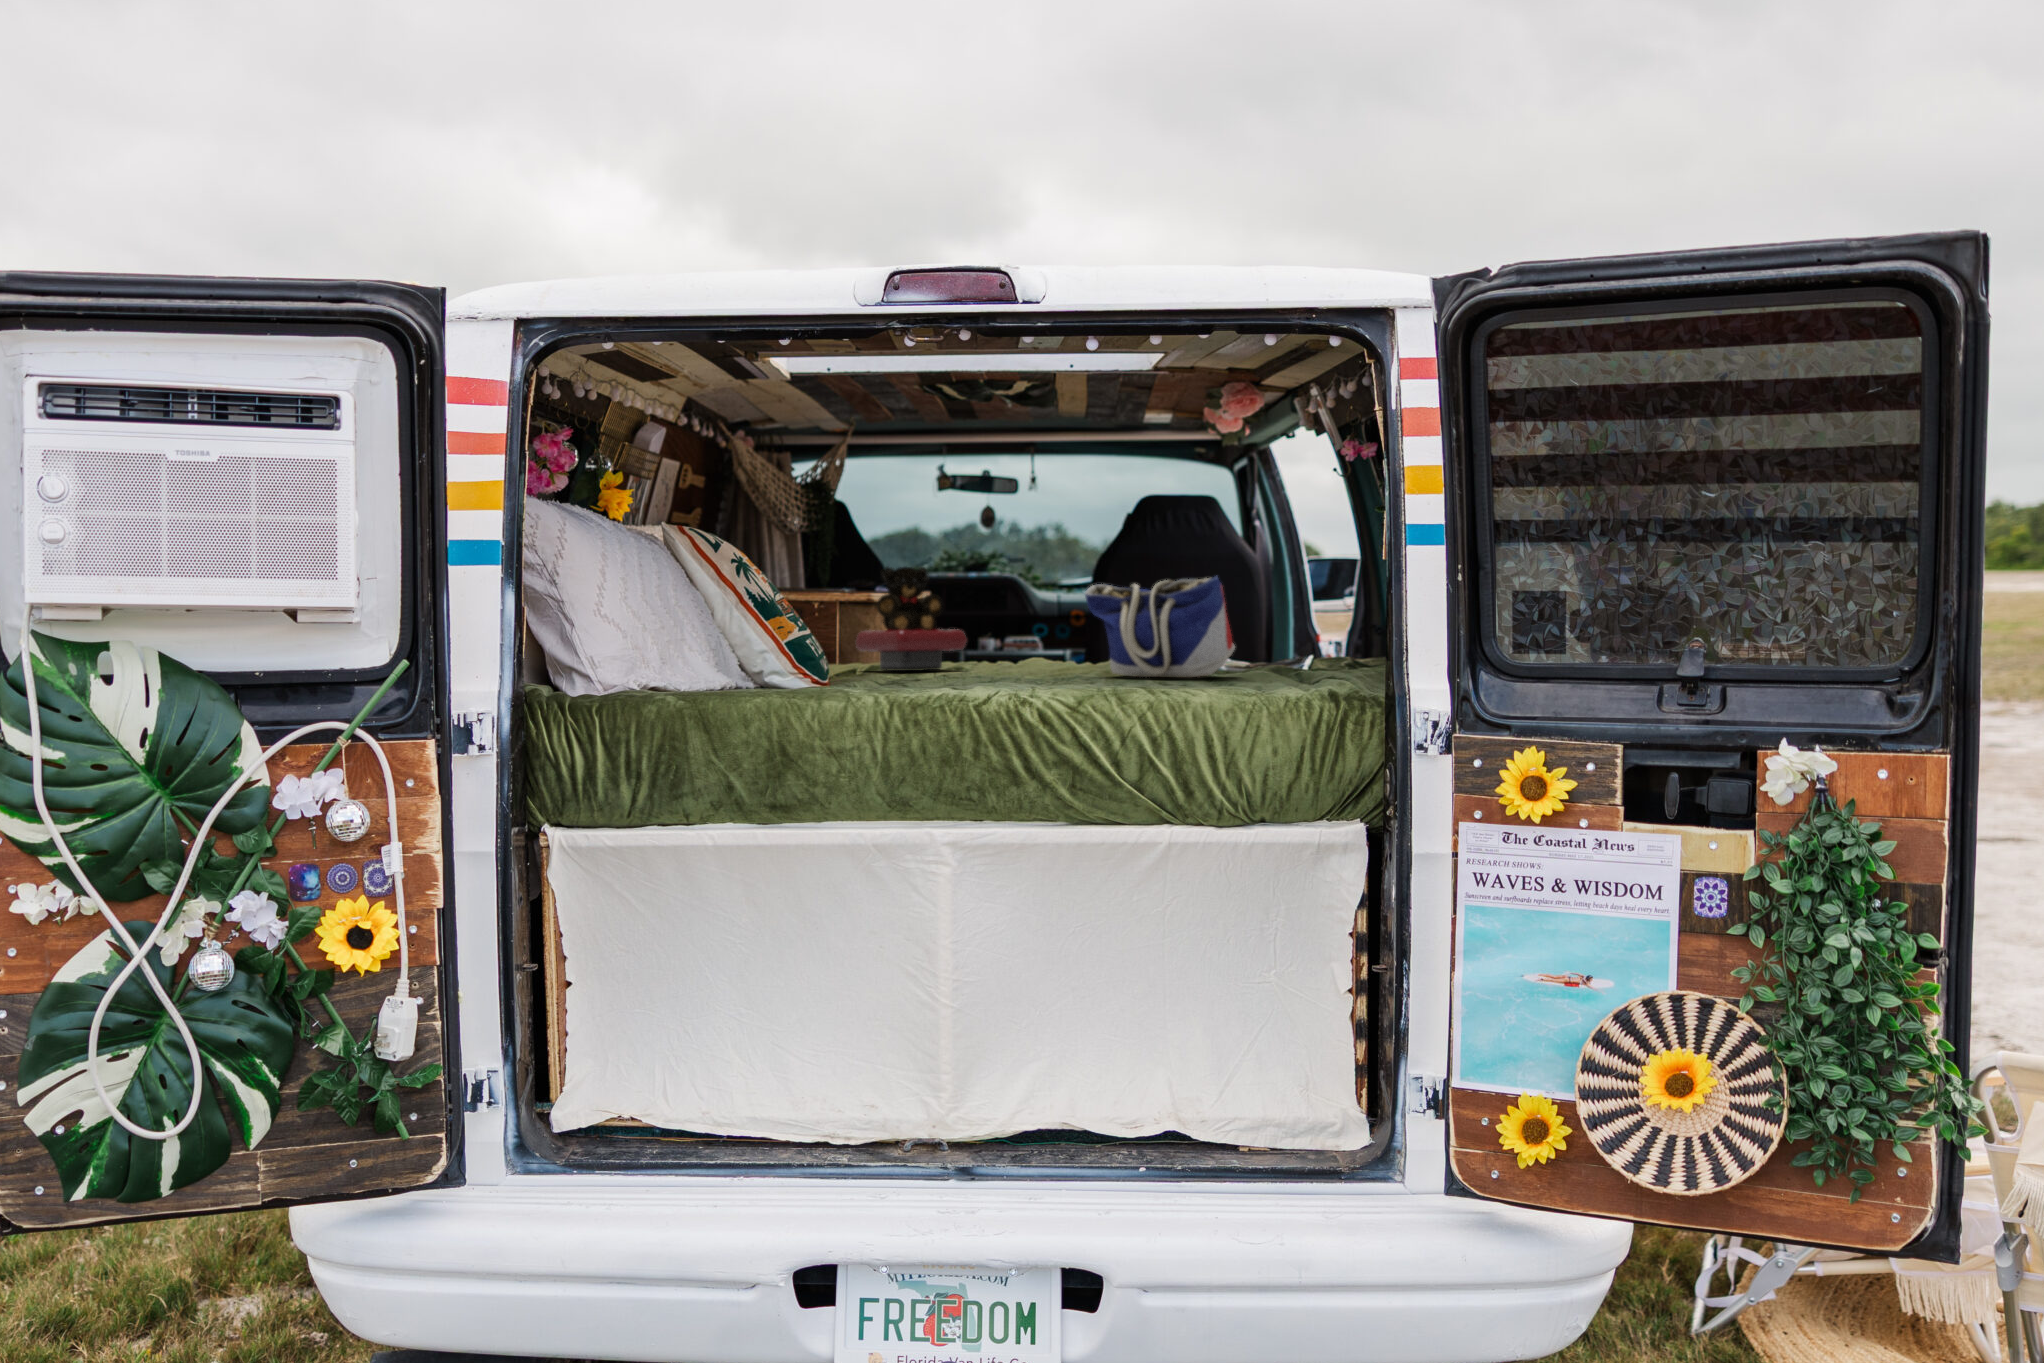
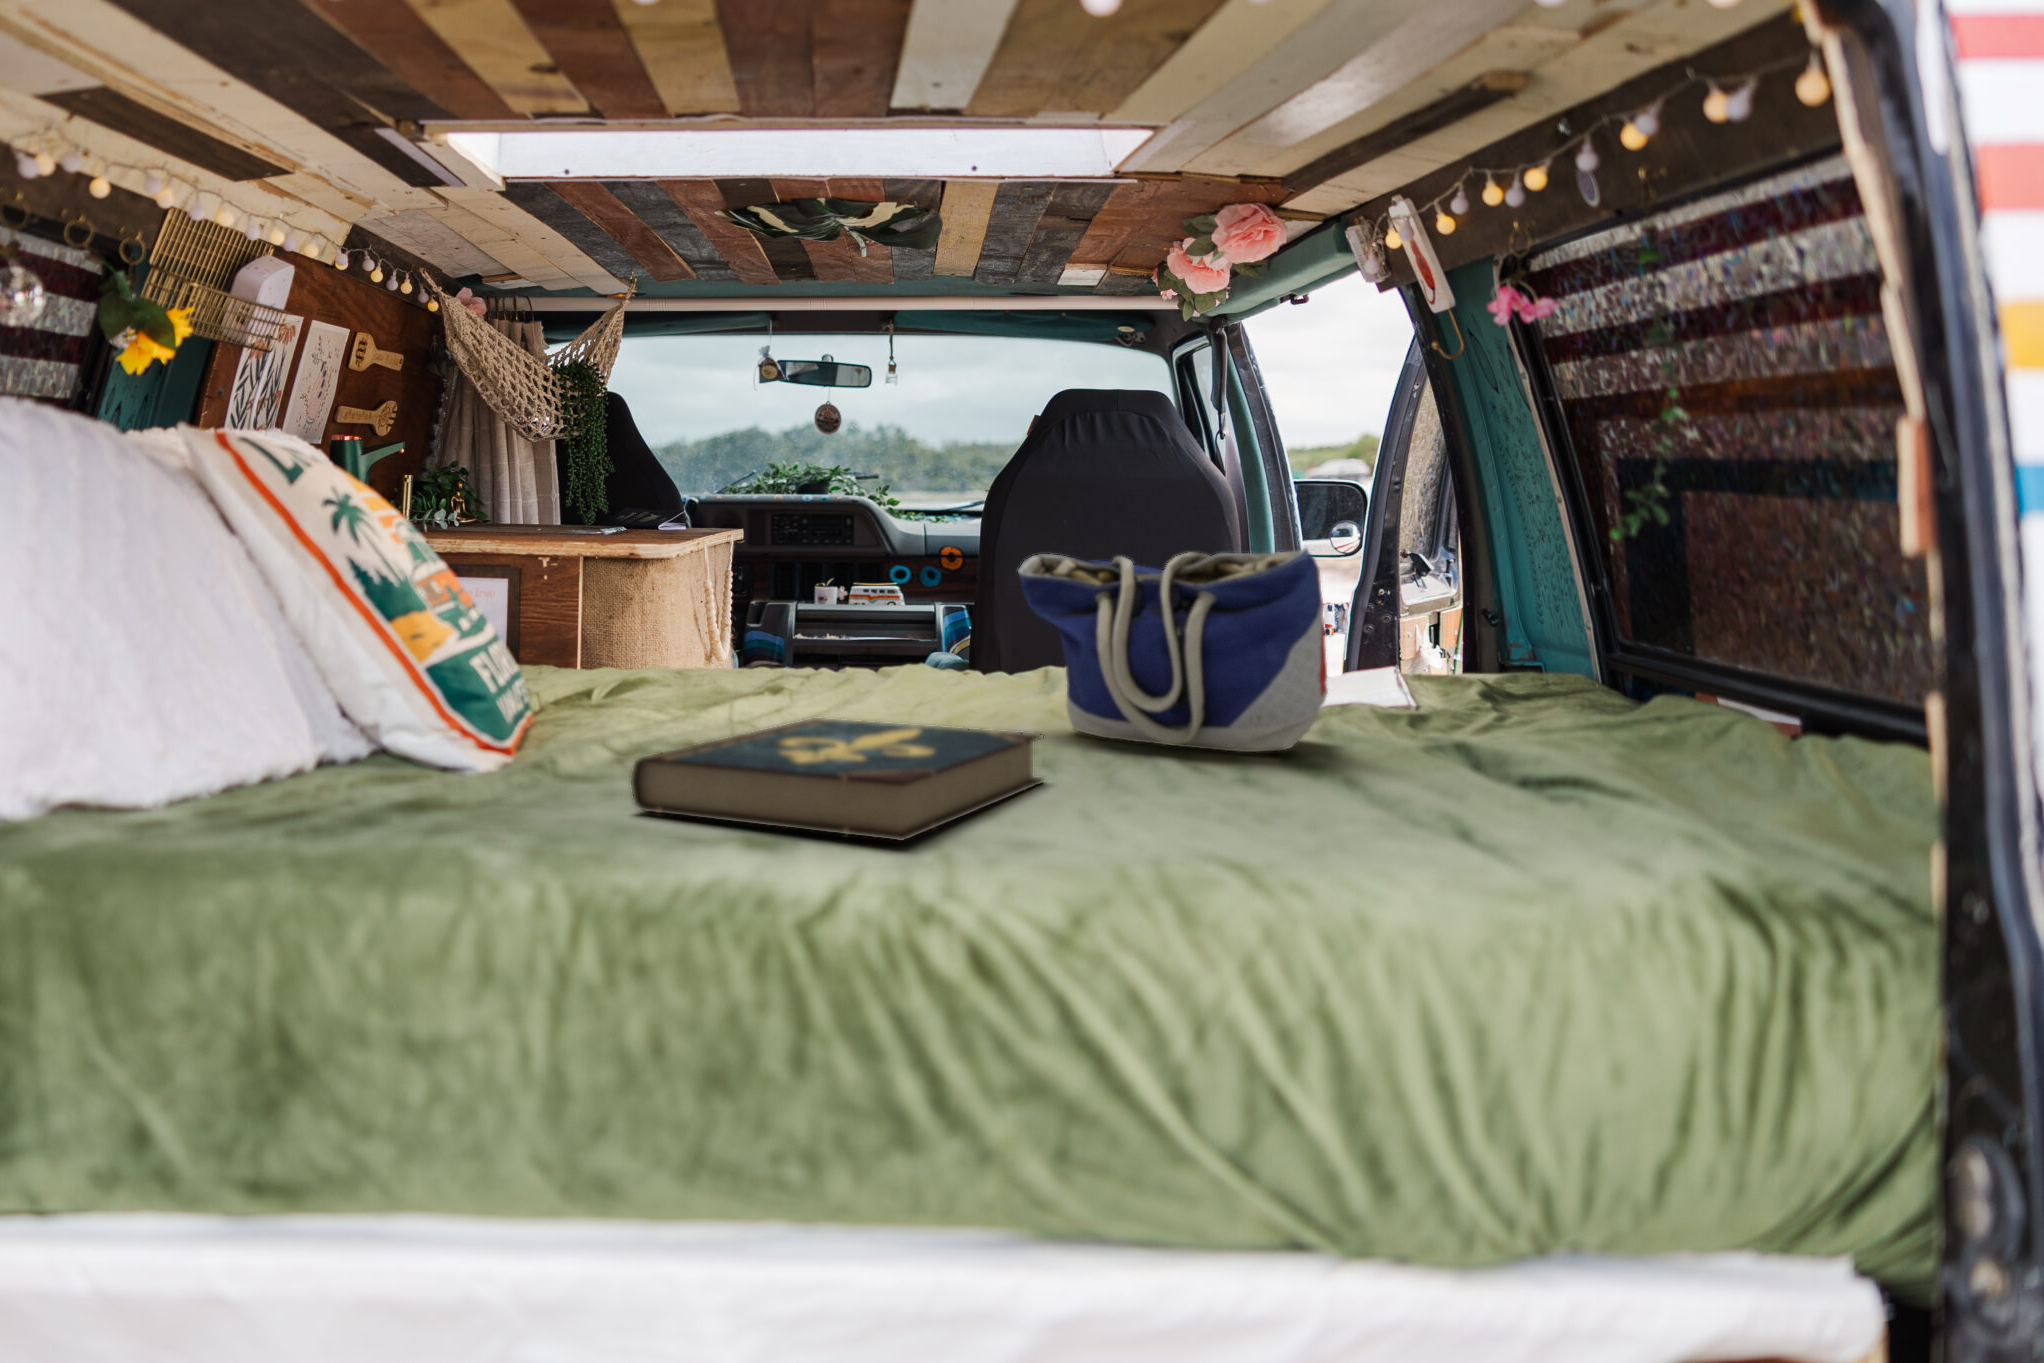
teddy bear: present [856,567,967,671] -> none [596,504,790,692]
book: none [901,661,1088,688] -> present [631,718,1043,840]

